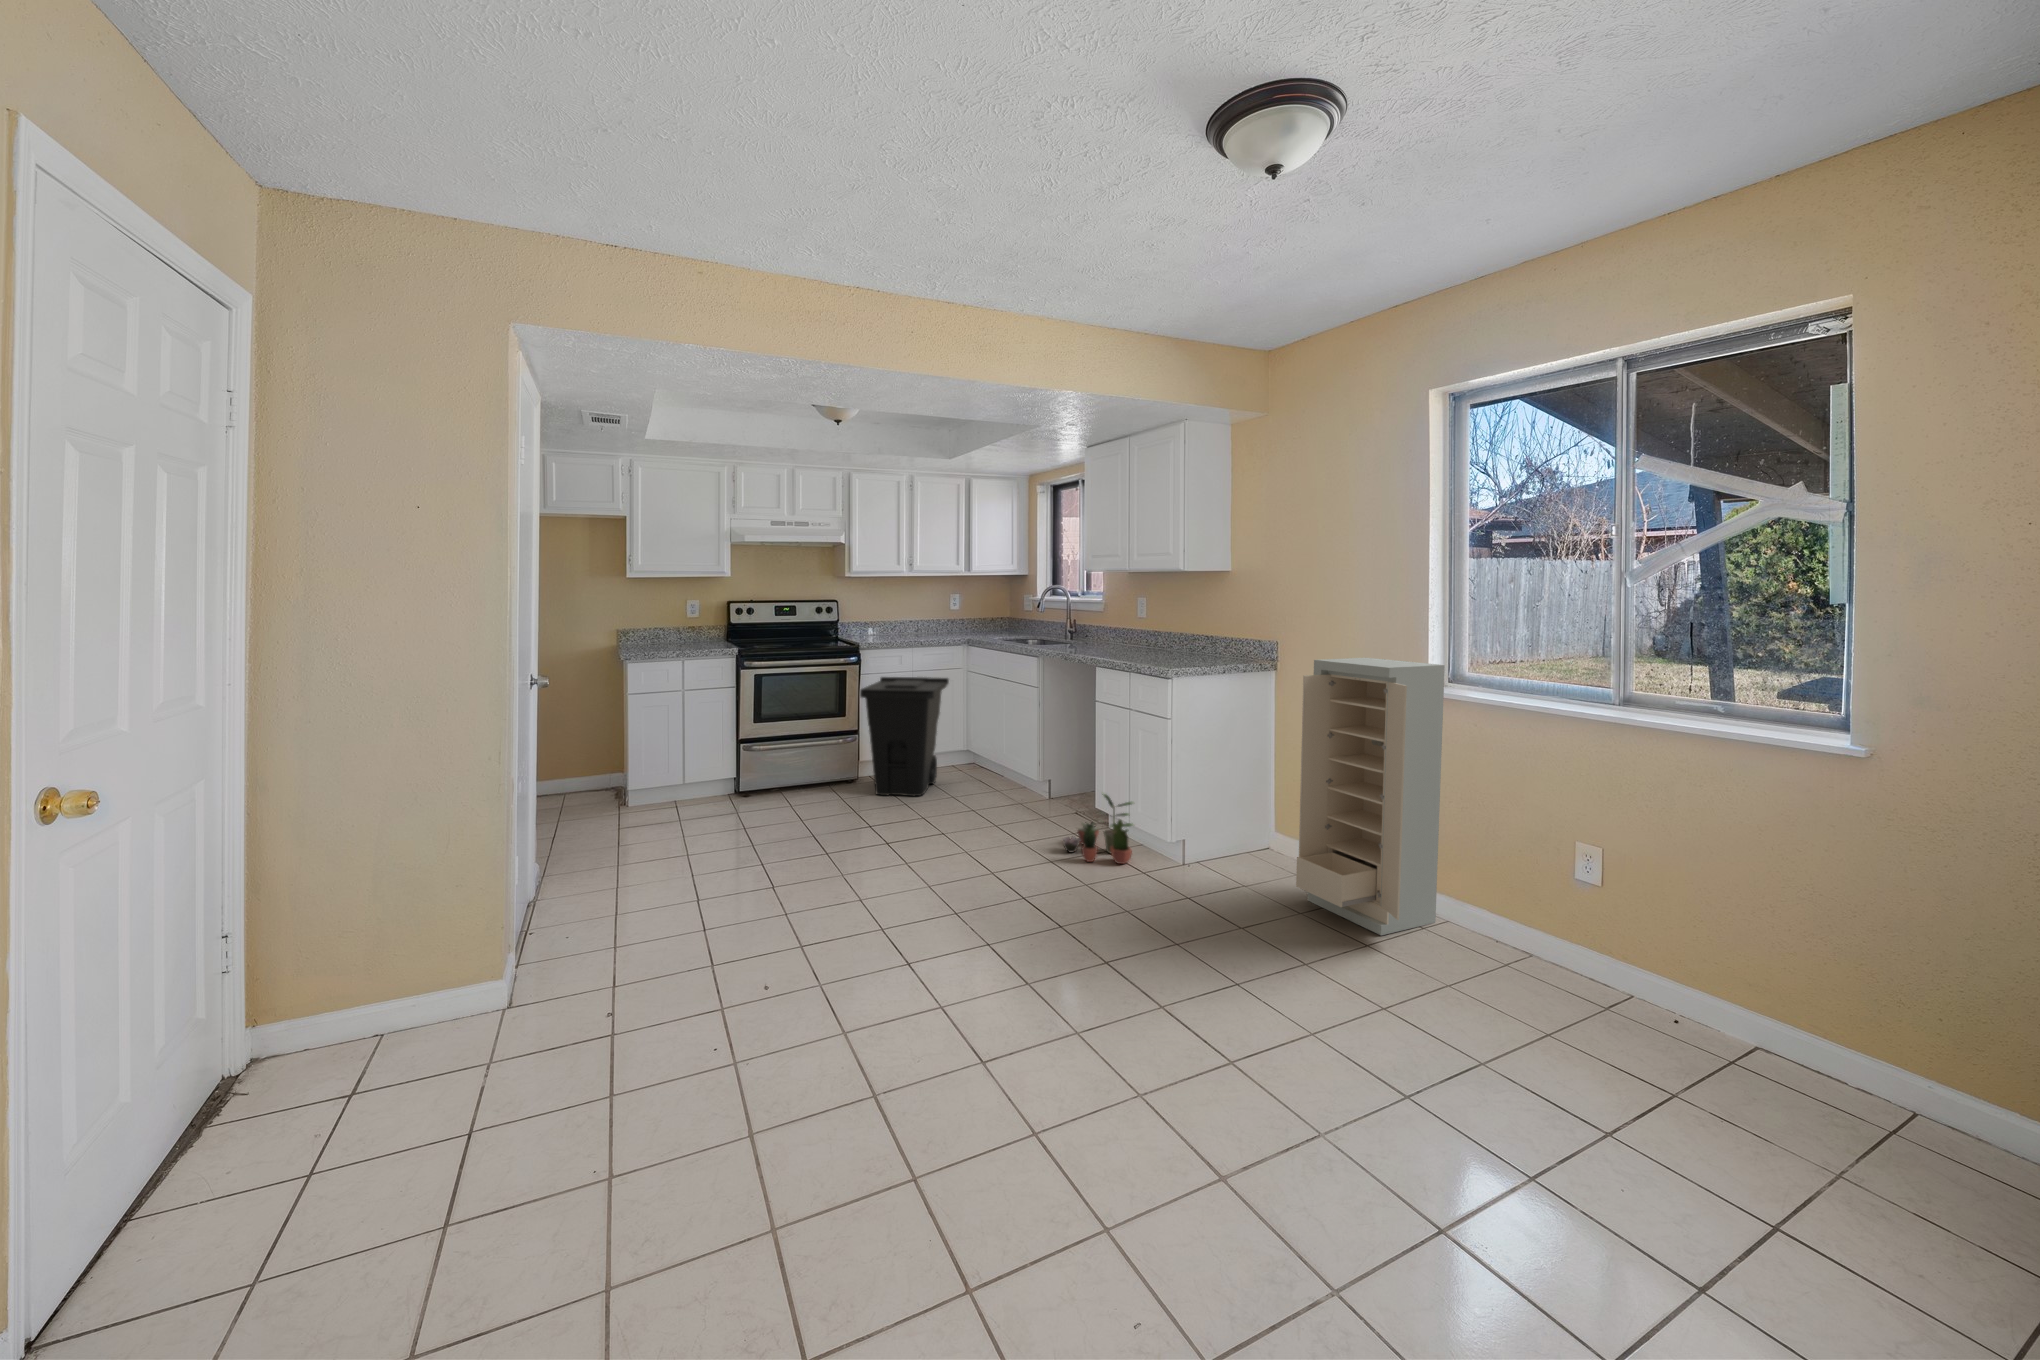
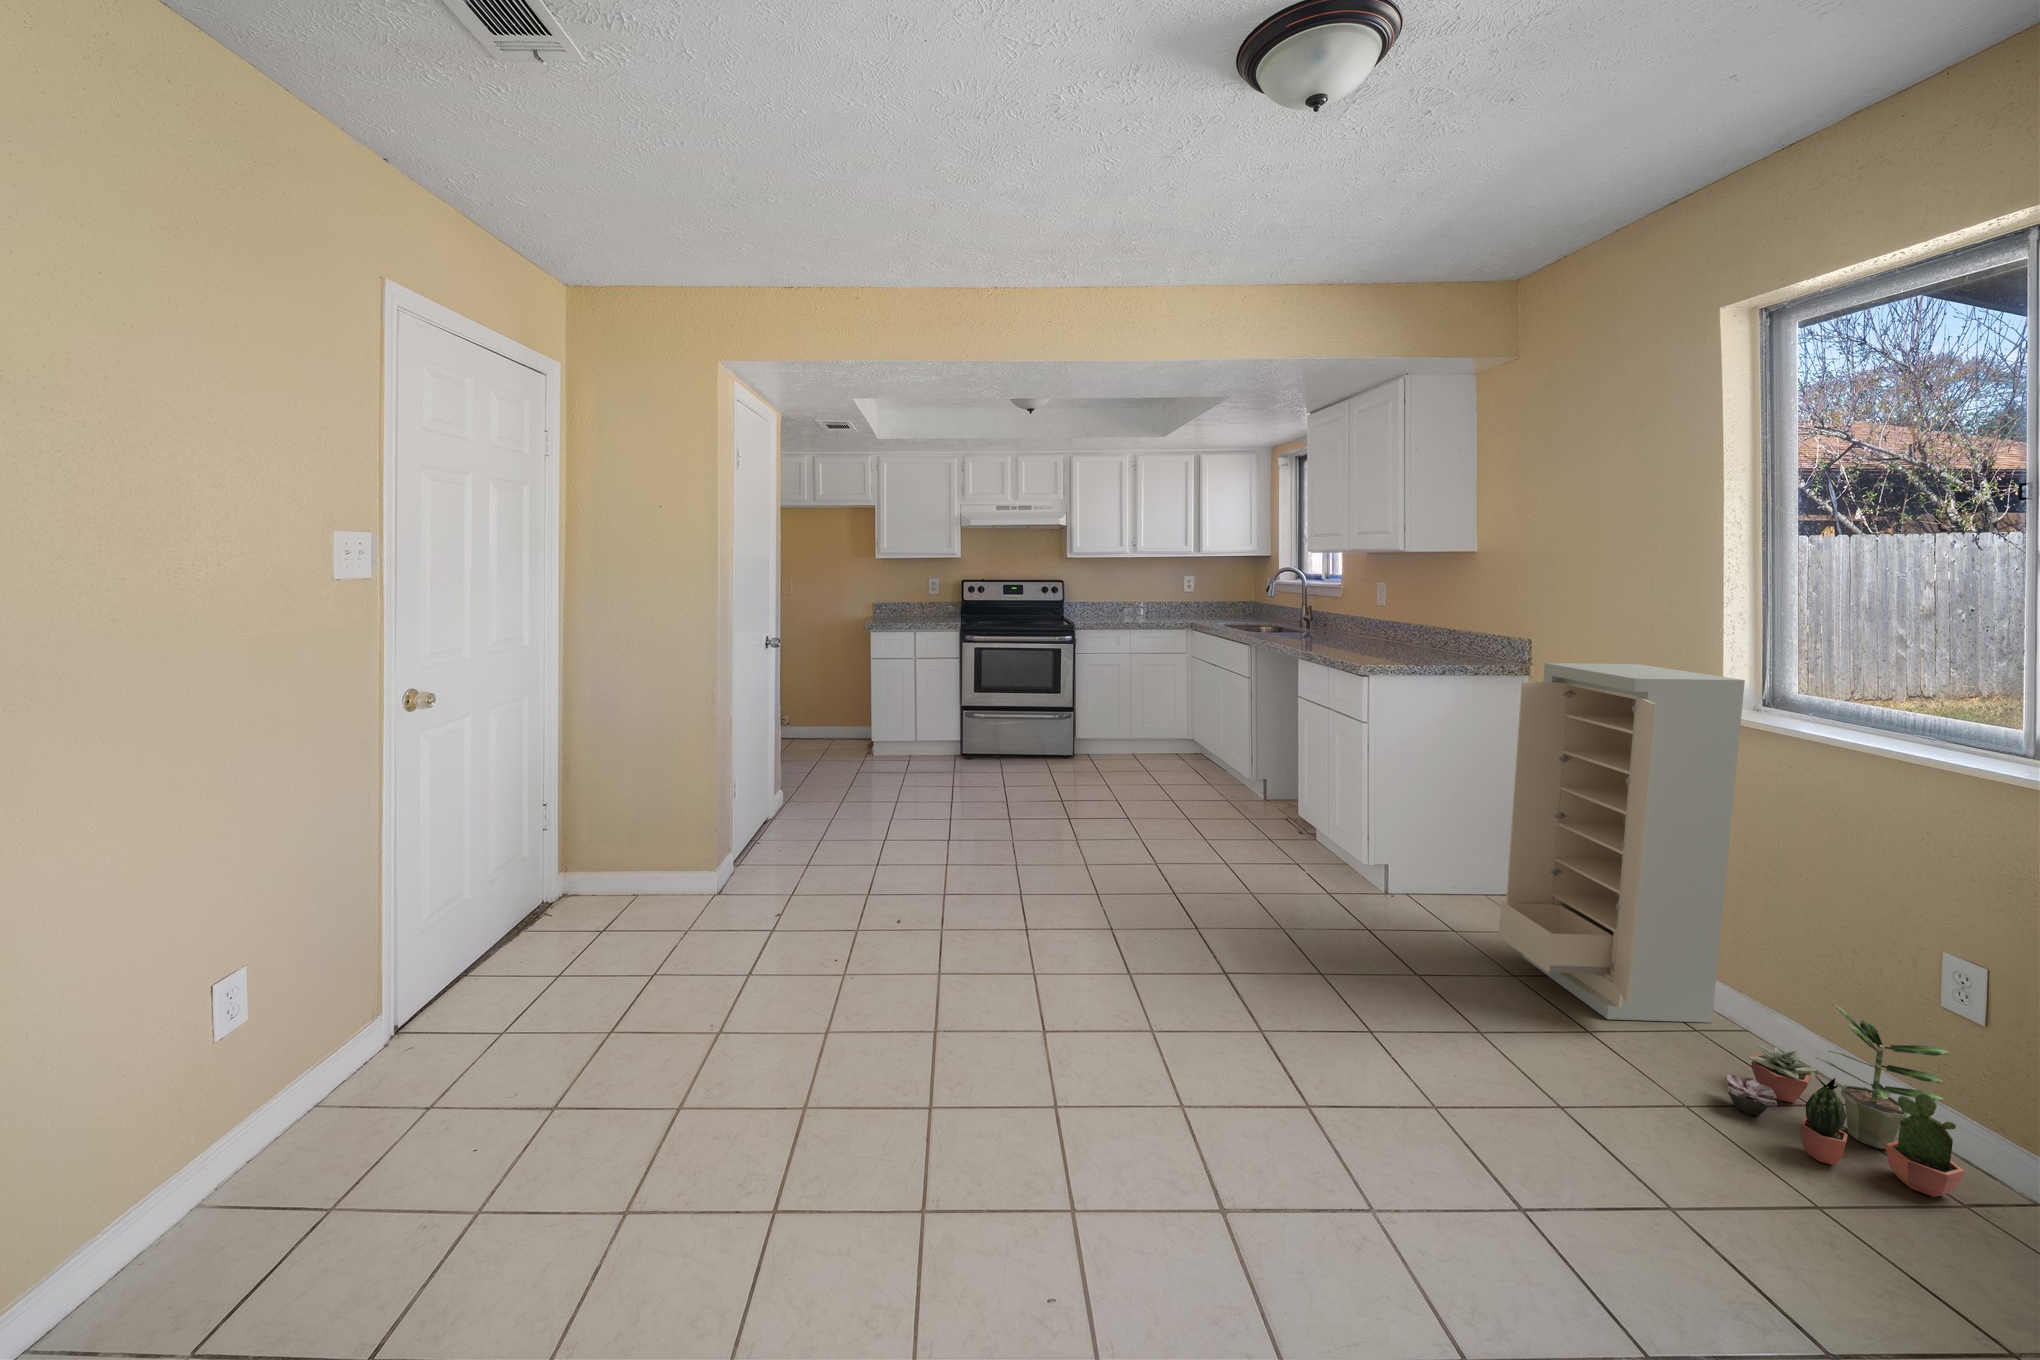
trash can: present [860,677,949,796] -> none [1066,657,1163,777]
potted plant: present [1063,794,1133,864] -> present [1725,1004,1964,1197]

